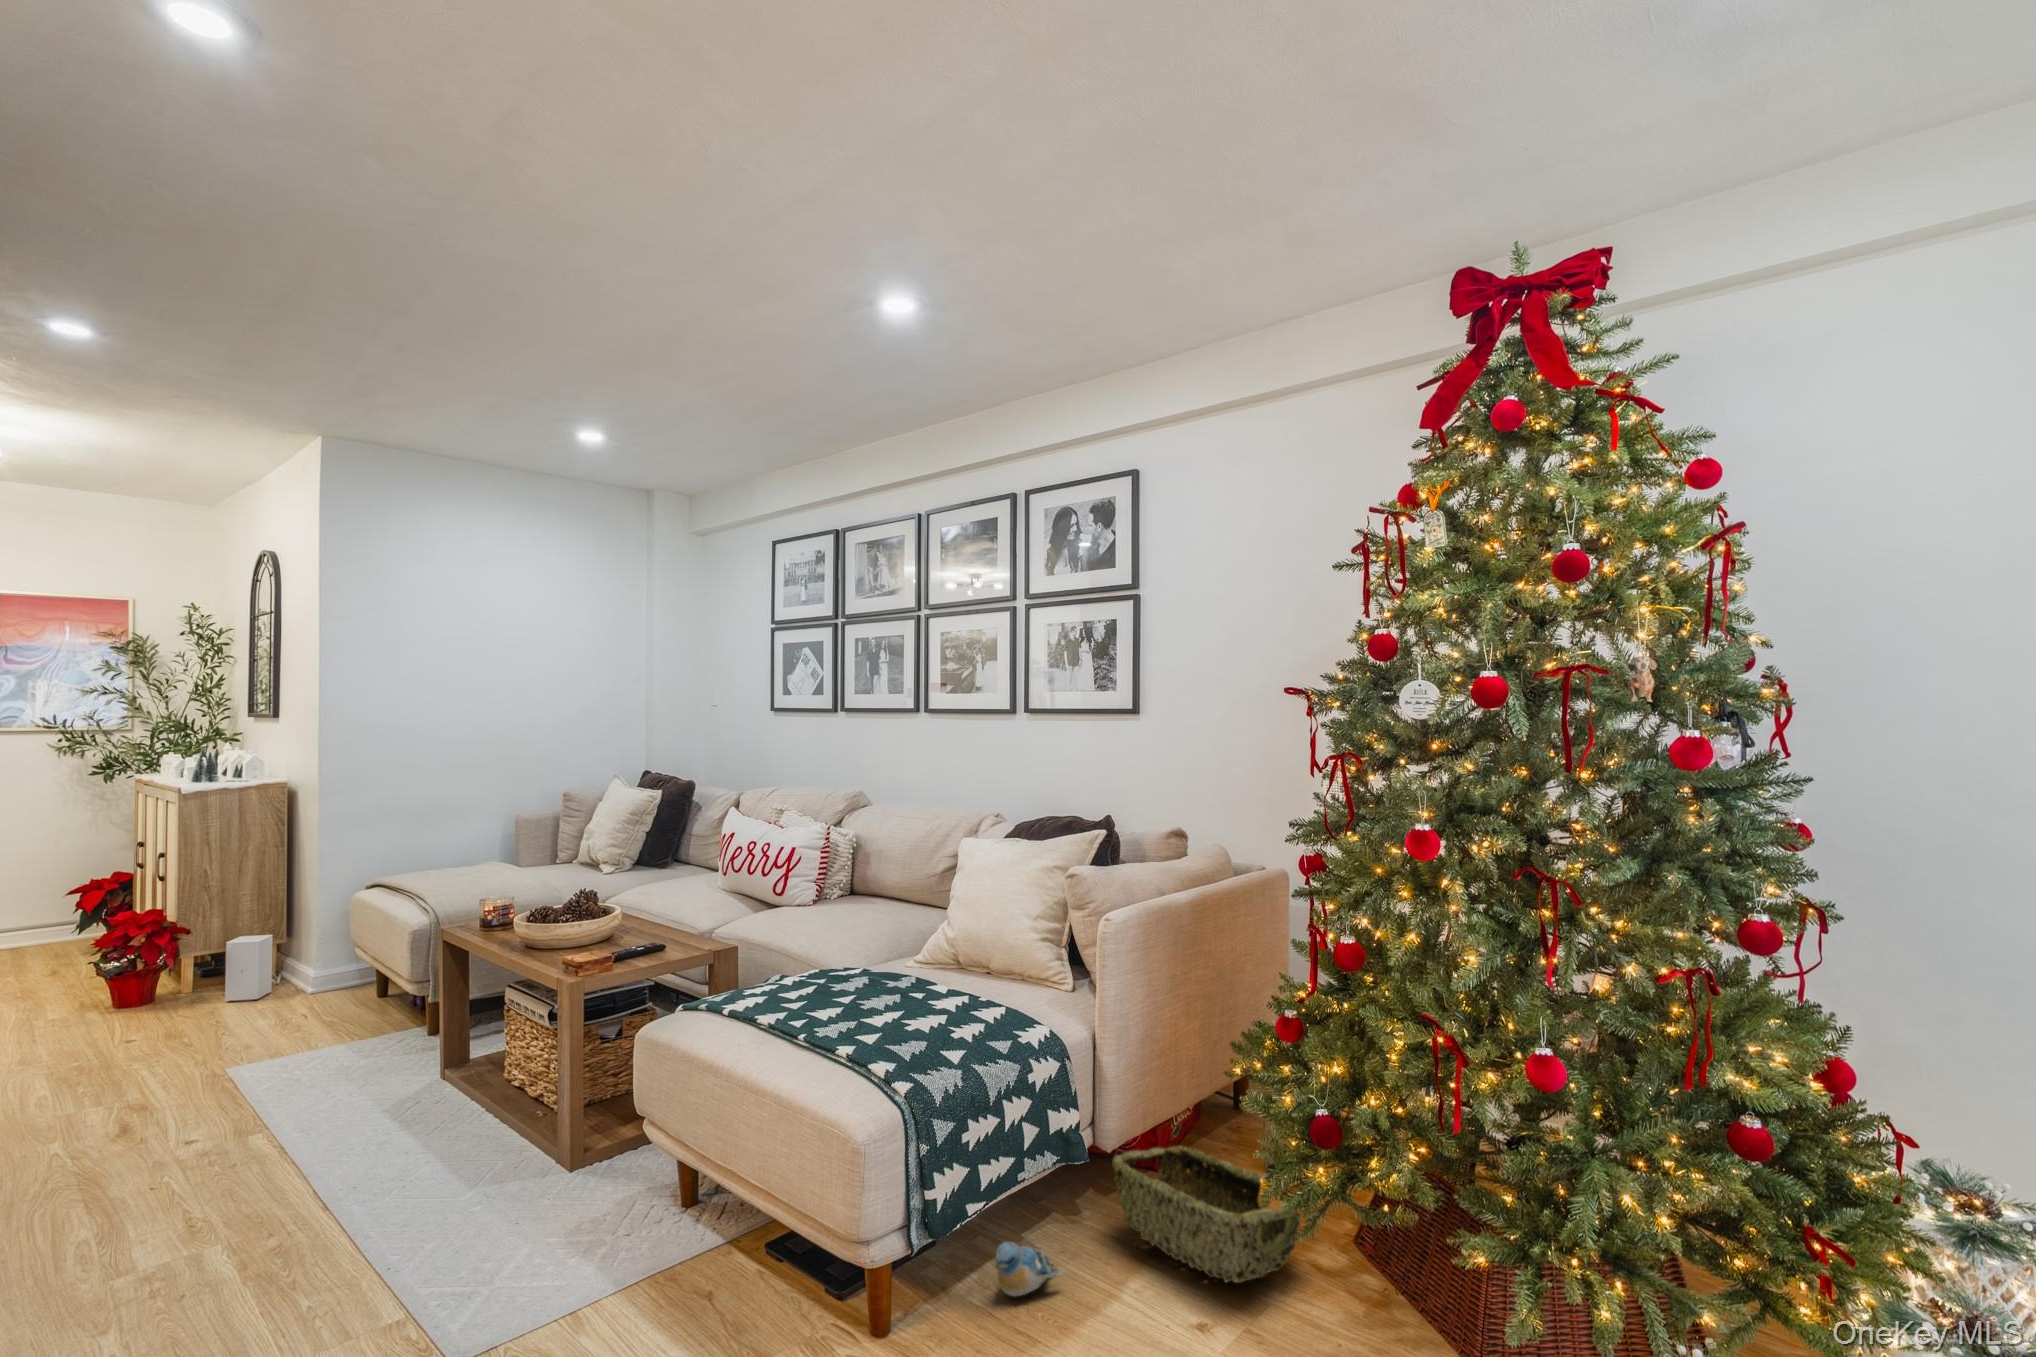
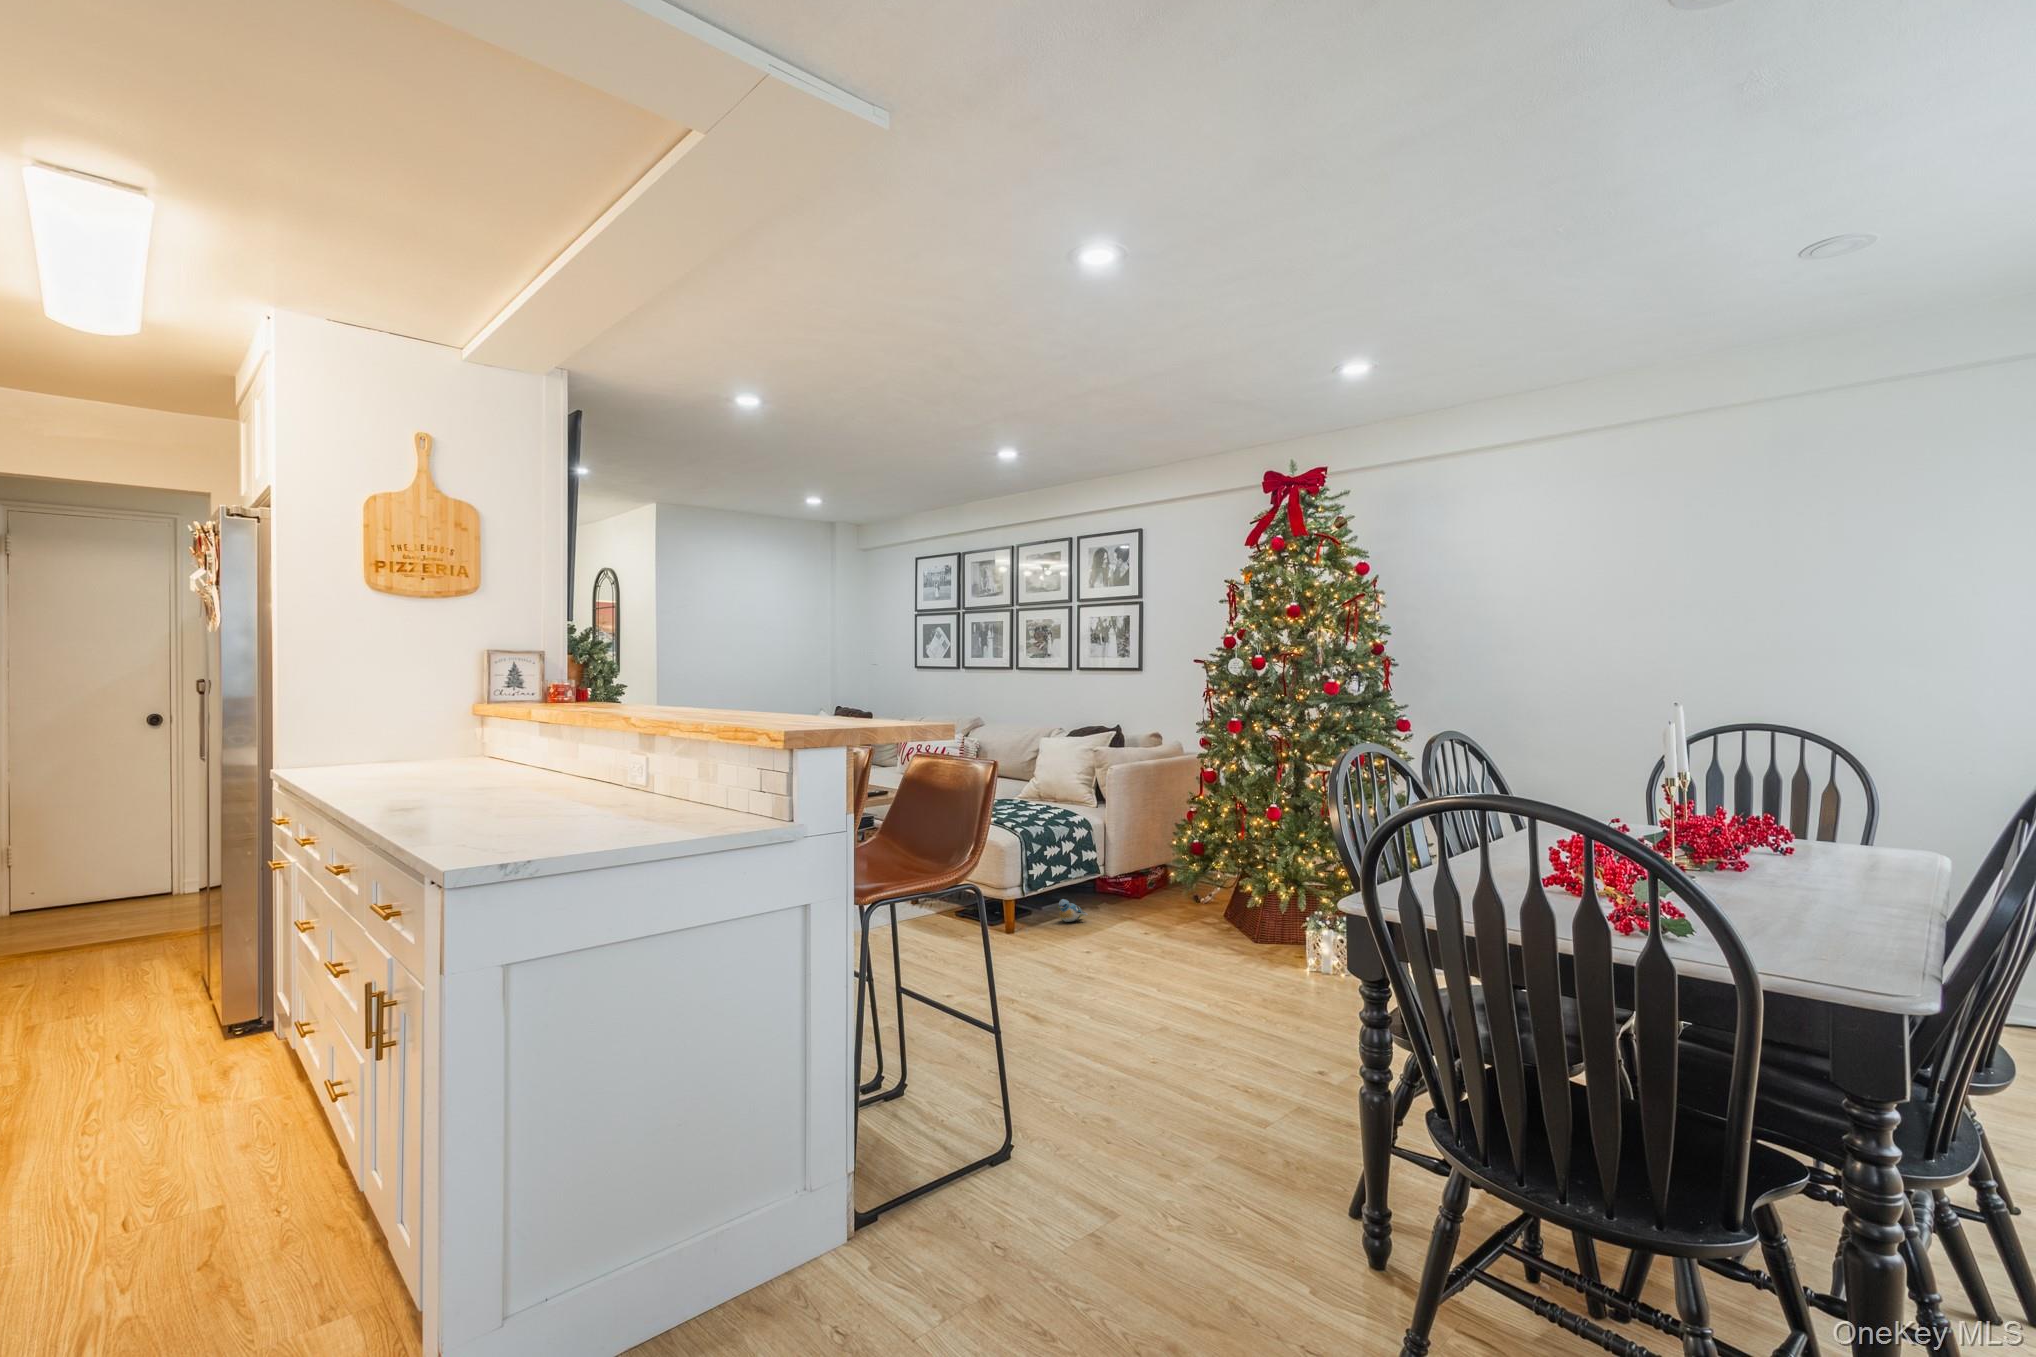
woven basket: present [1112,1146,1301,1283] -> none [1112,874,1197,920]

